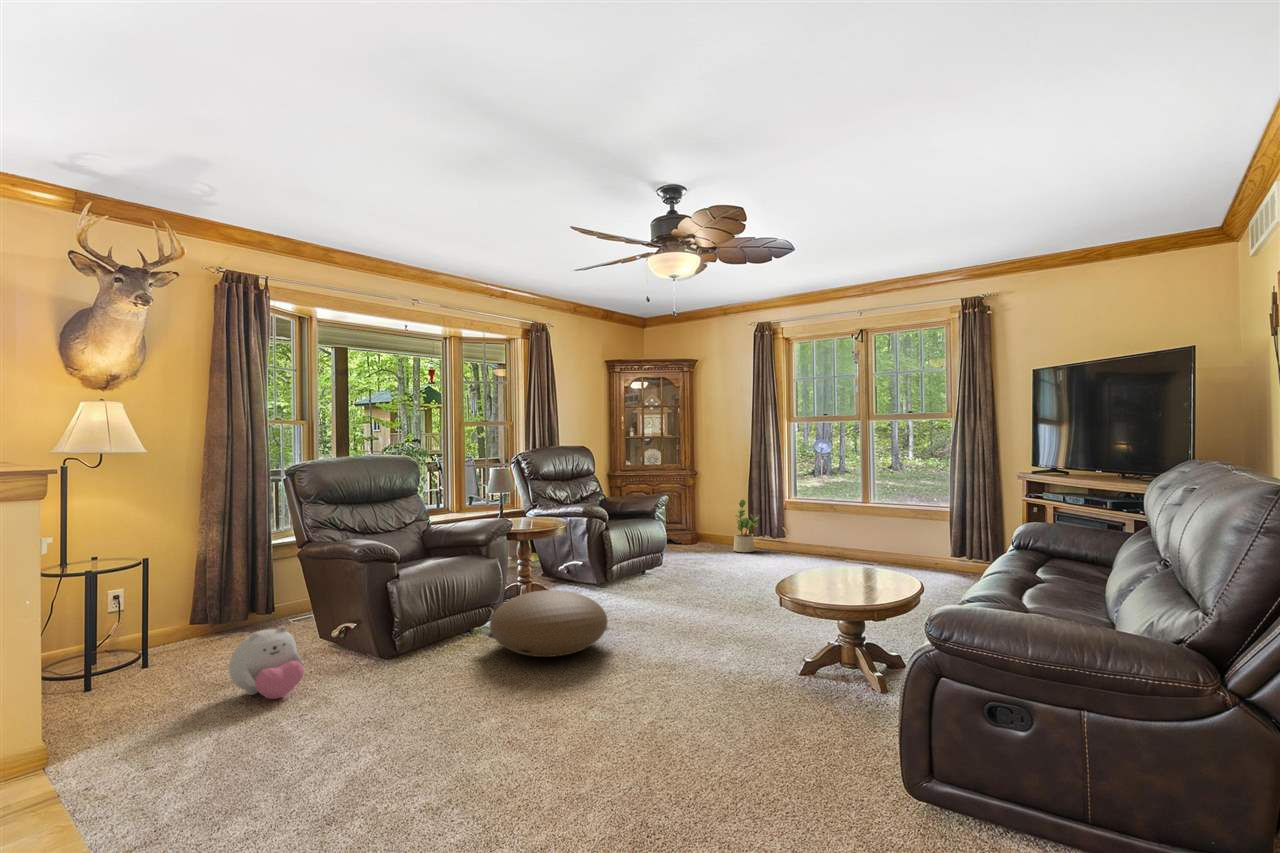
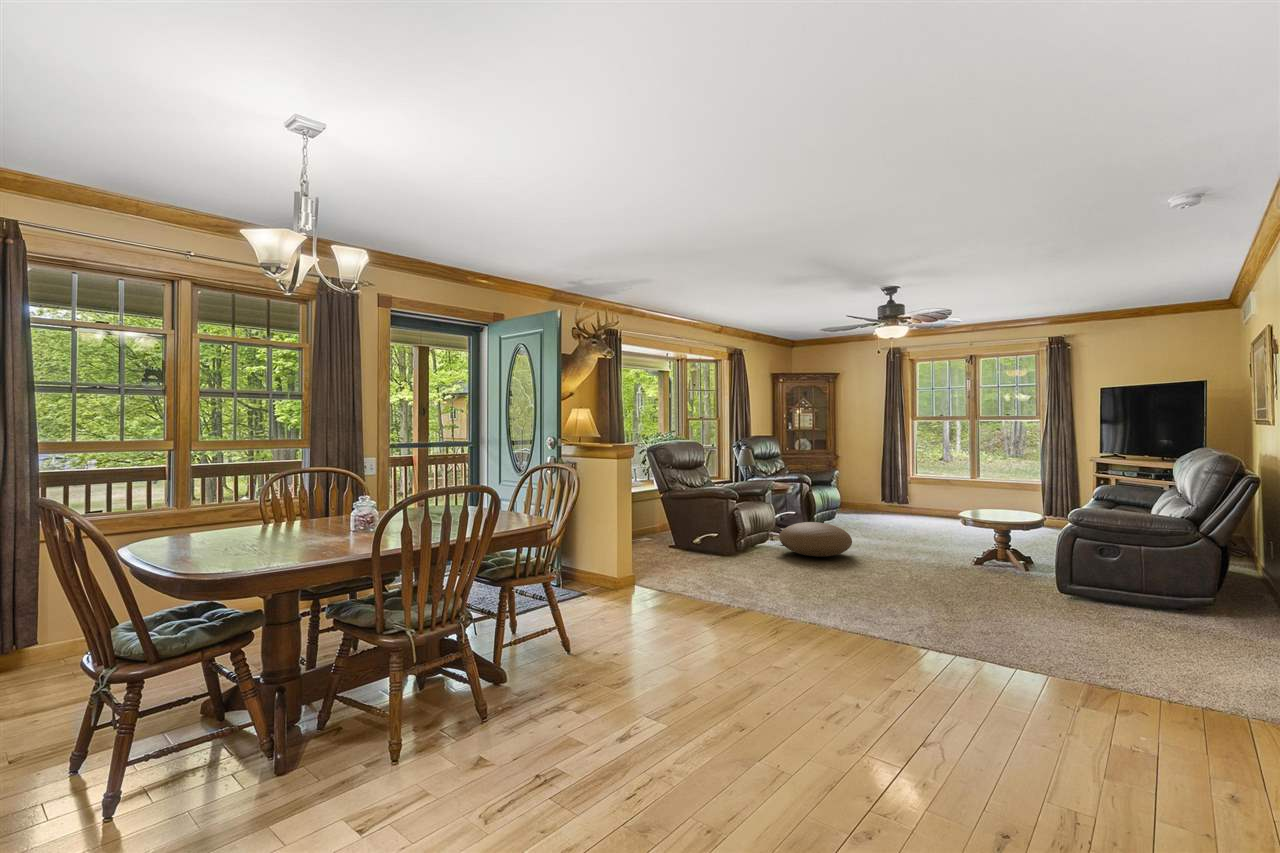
potted plant: present [733,499,759,552] -> none [872,476,893,514]
plush toy: present [229,626,304,699] -> none [669,533,706,570]

